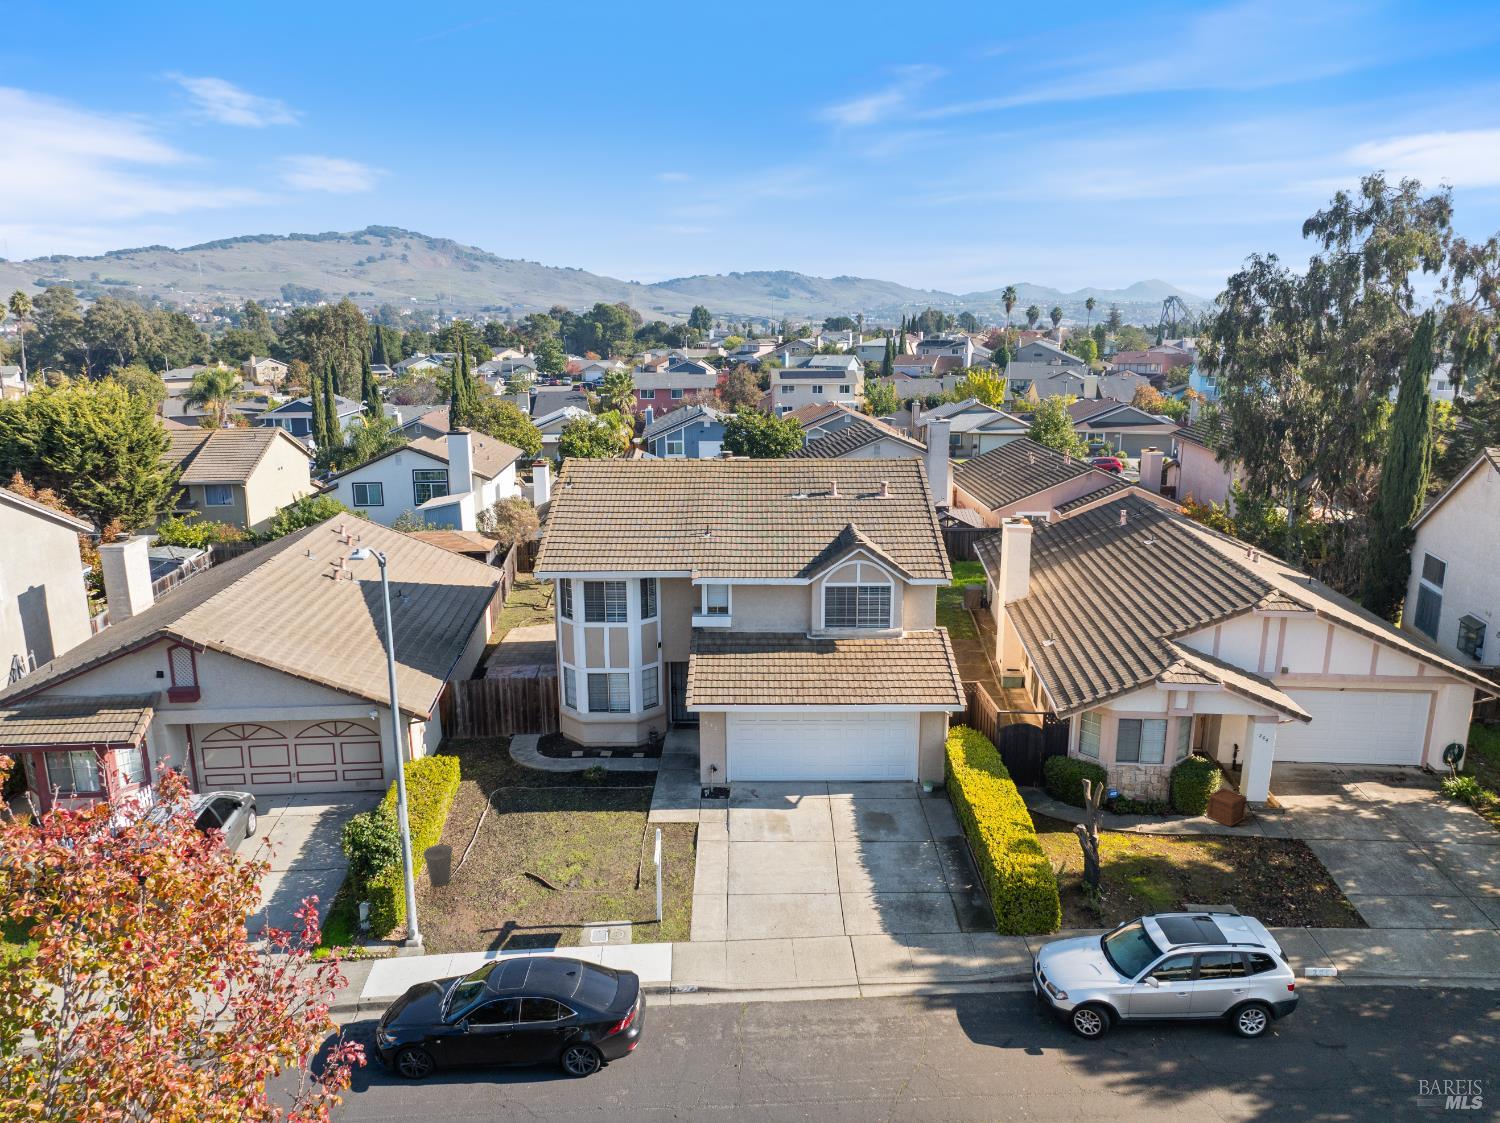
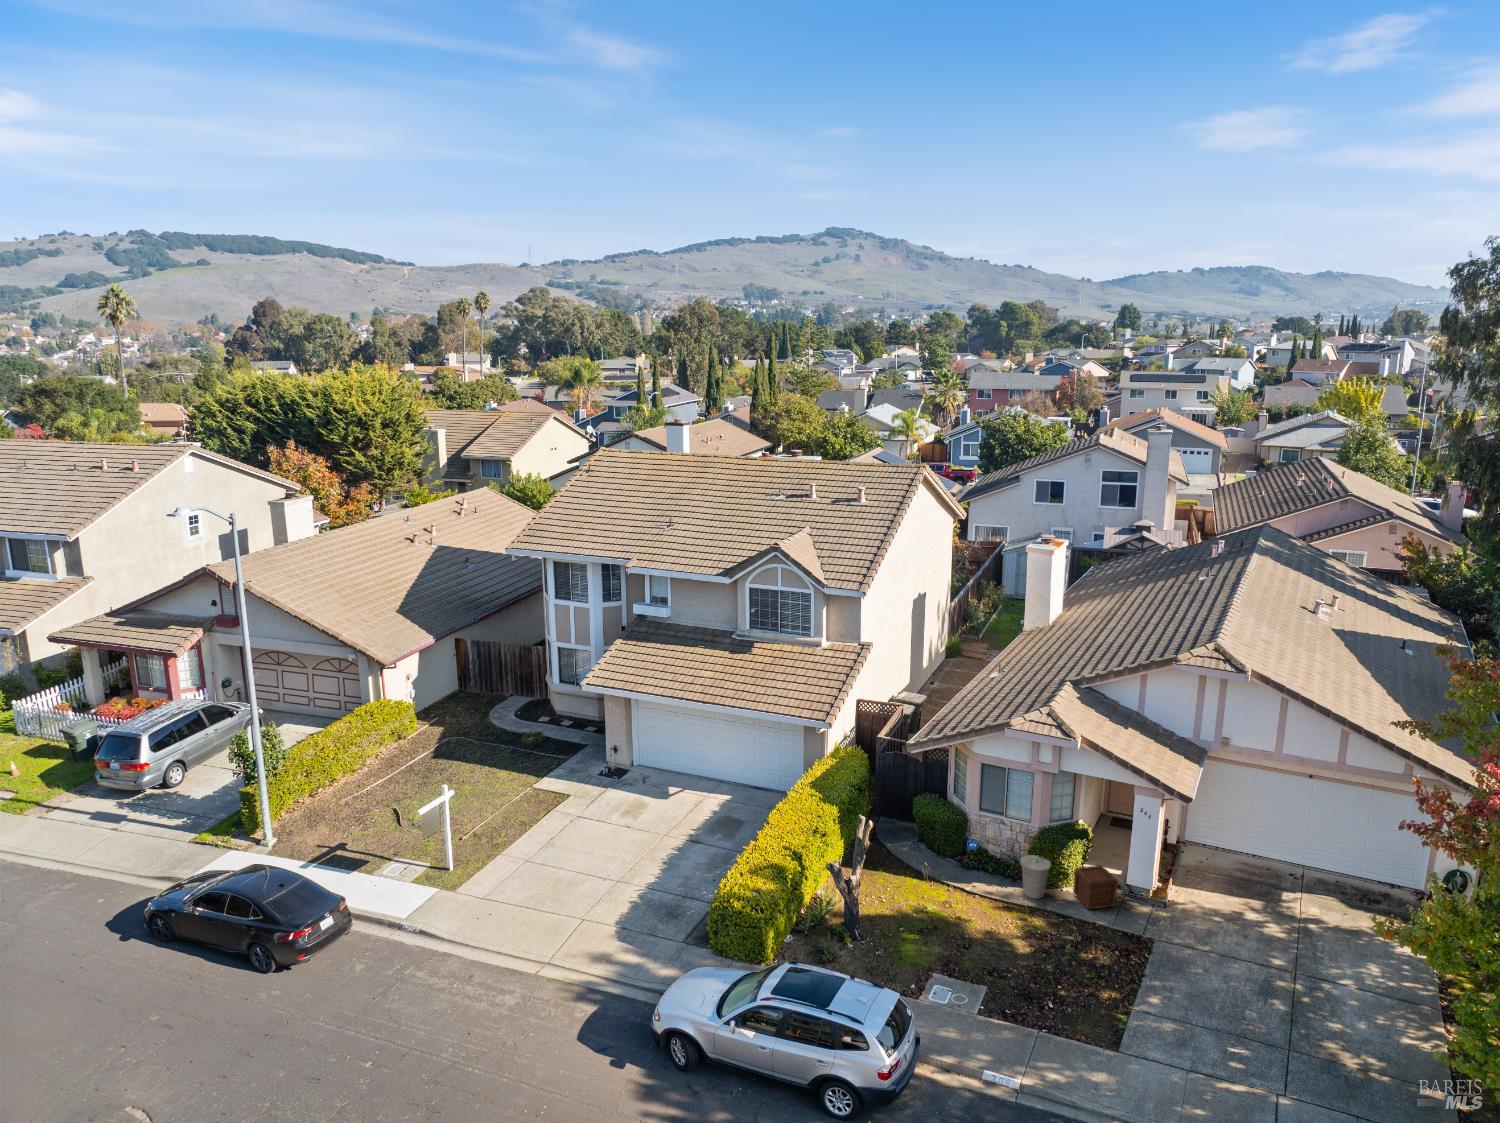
trash can: present [423,845,453,886] -> present [1020,855,1051,899]

